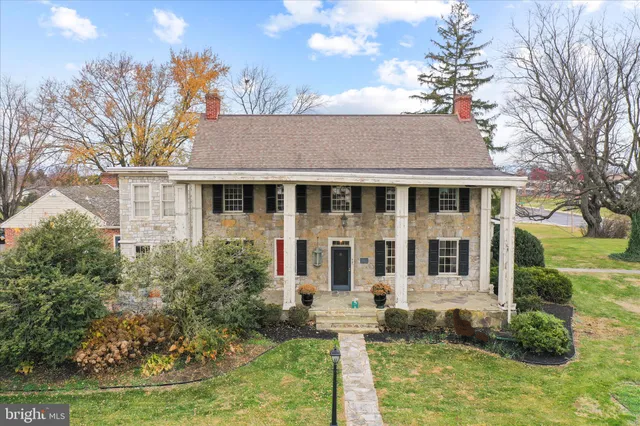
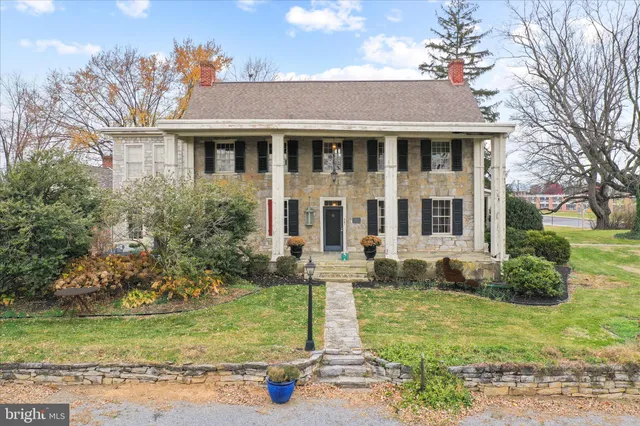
round table: none [78,356,120,394] -> present [54,287,98,319]

